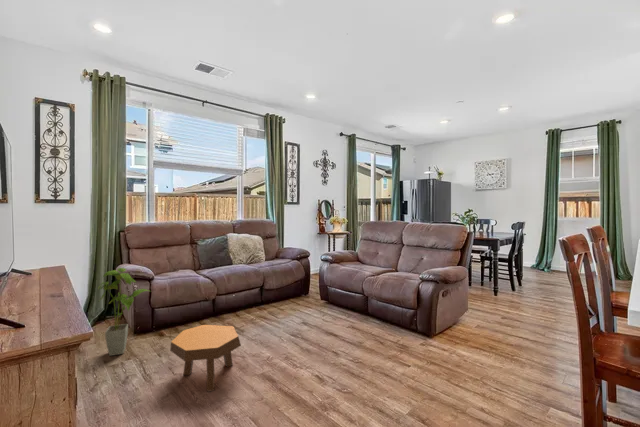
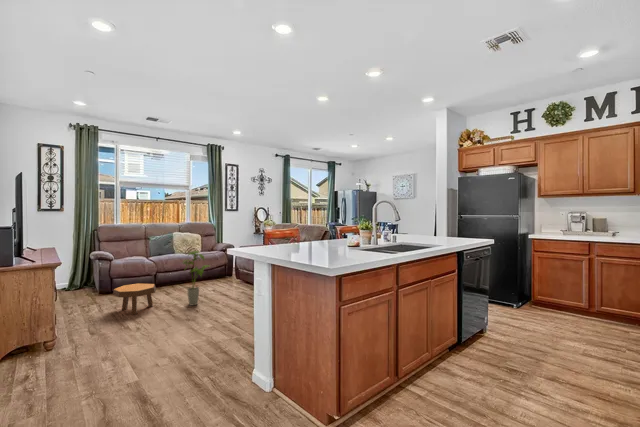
house plant: present [99,268,148,356] -> present [184,251,209,305]

